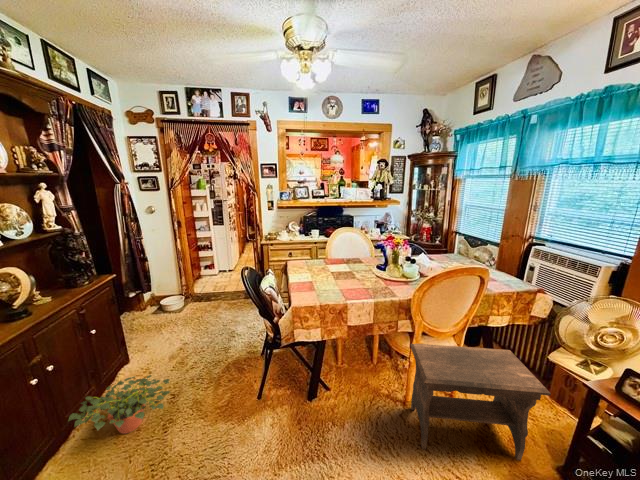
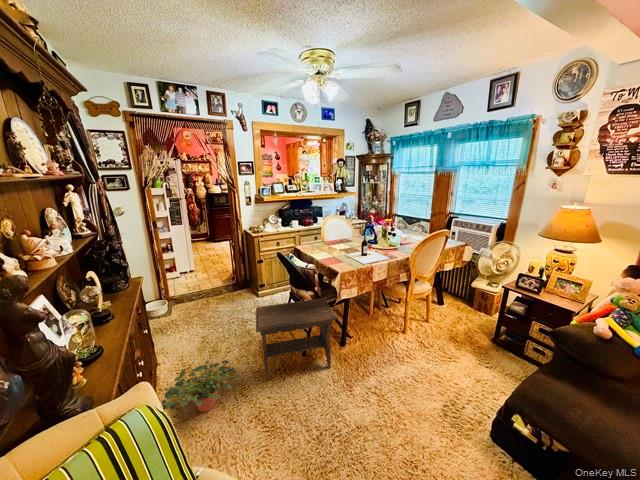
wine bottle: none [331,258,384,298] -> present [346,236,389,264]
footstool: present [410,344,551,460] -> present [256,298,336,381]

